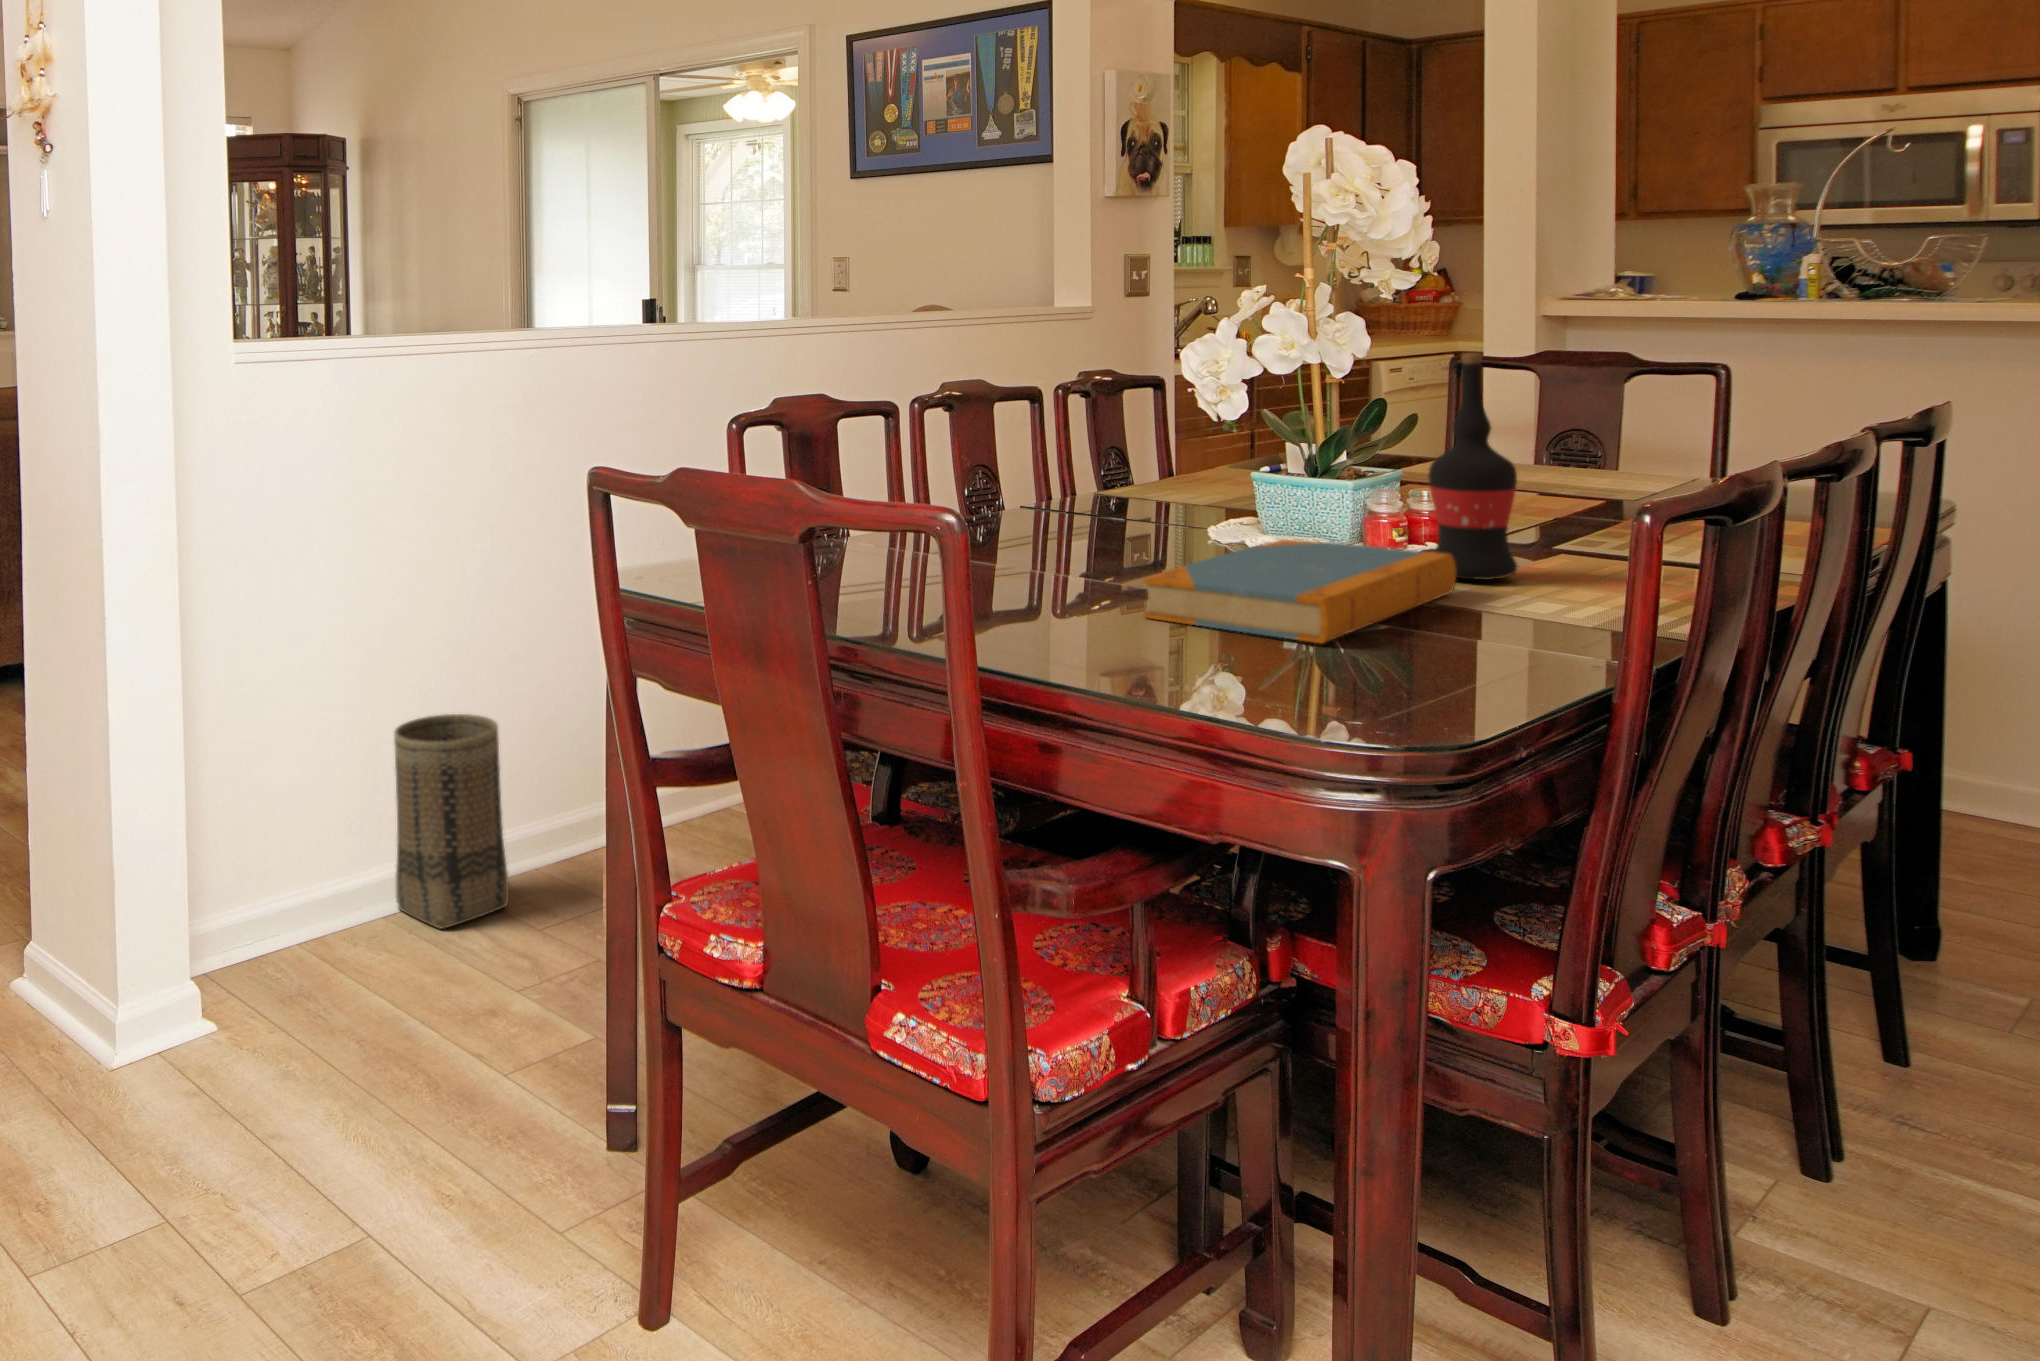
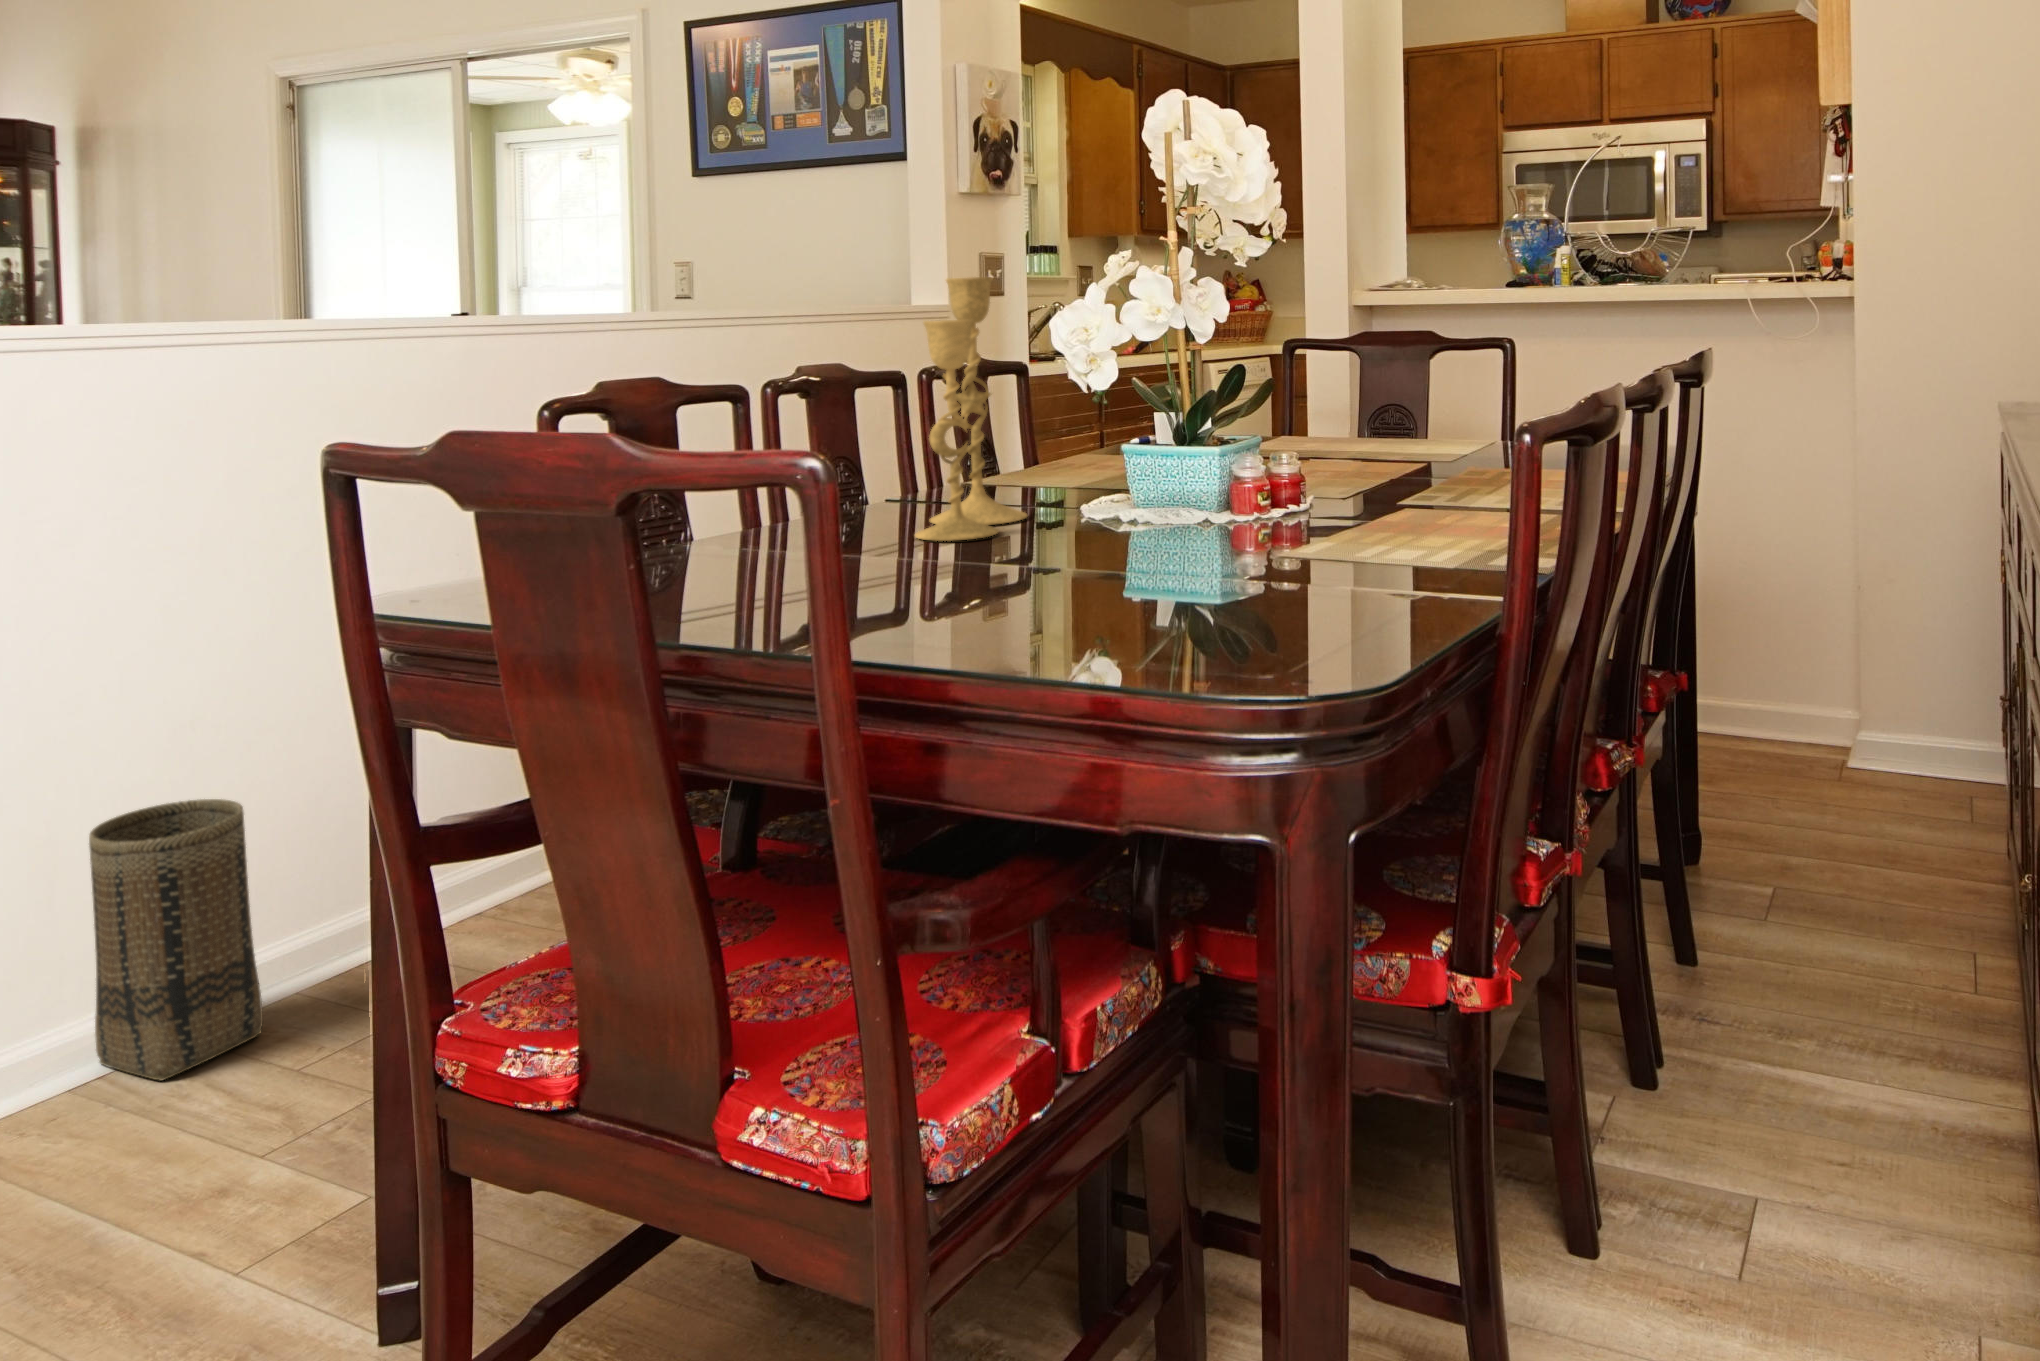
candlestick: none [1046,313,1155,557] -> present [915,277,1027,541]
wine bottle: present [1429,353,1517,580] -> none [1295,306,1379,534]
book: present [1143,540,1456,643] -> none [1025,505,1328,605]

